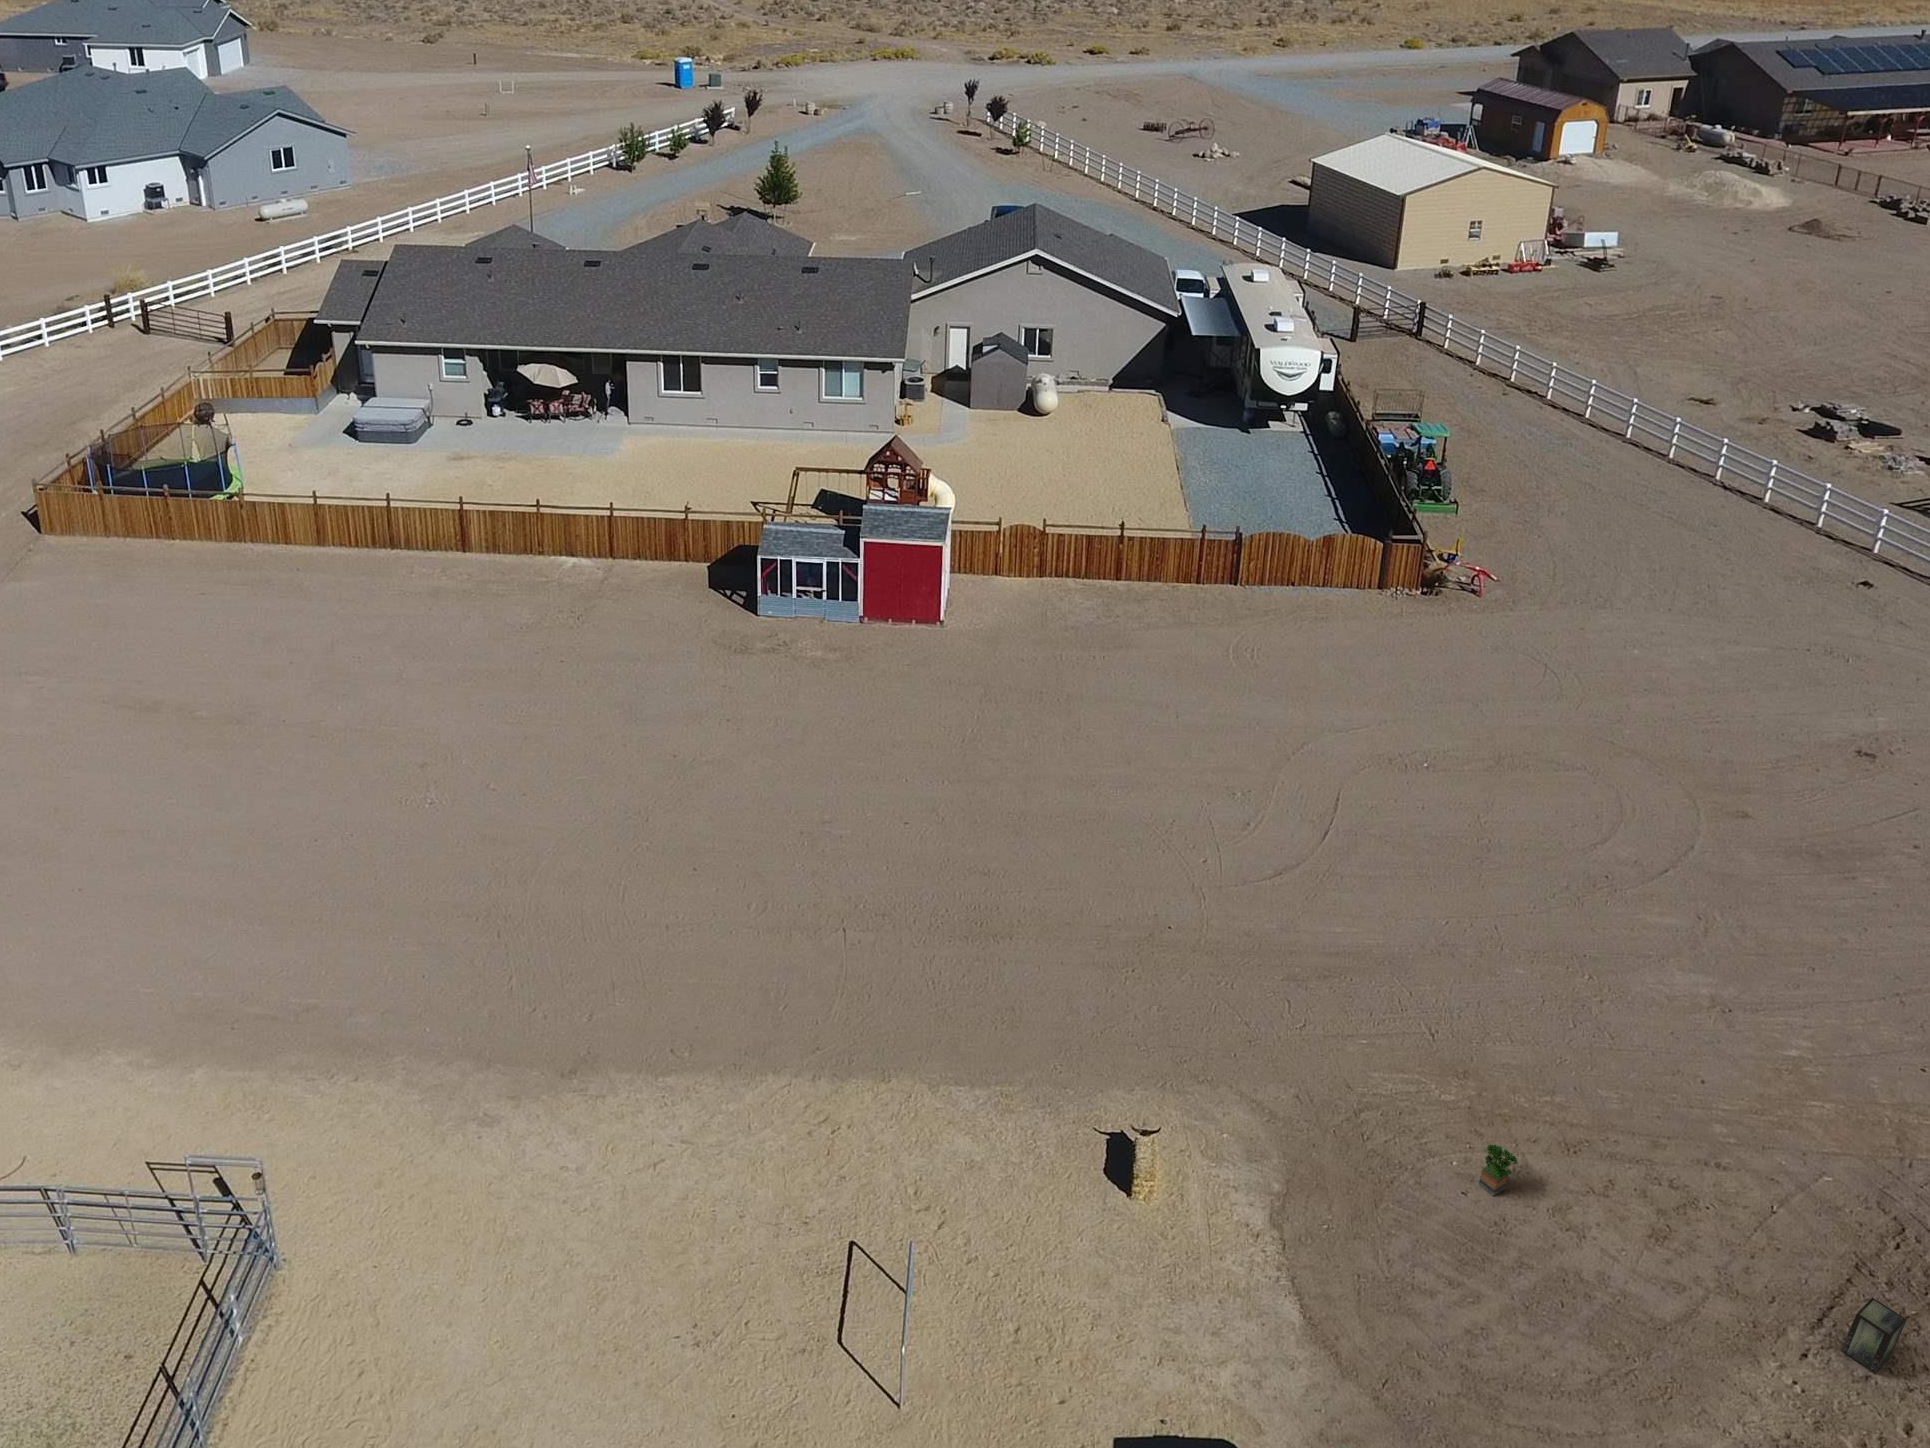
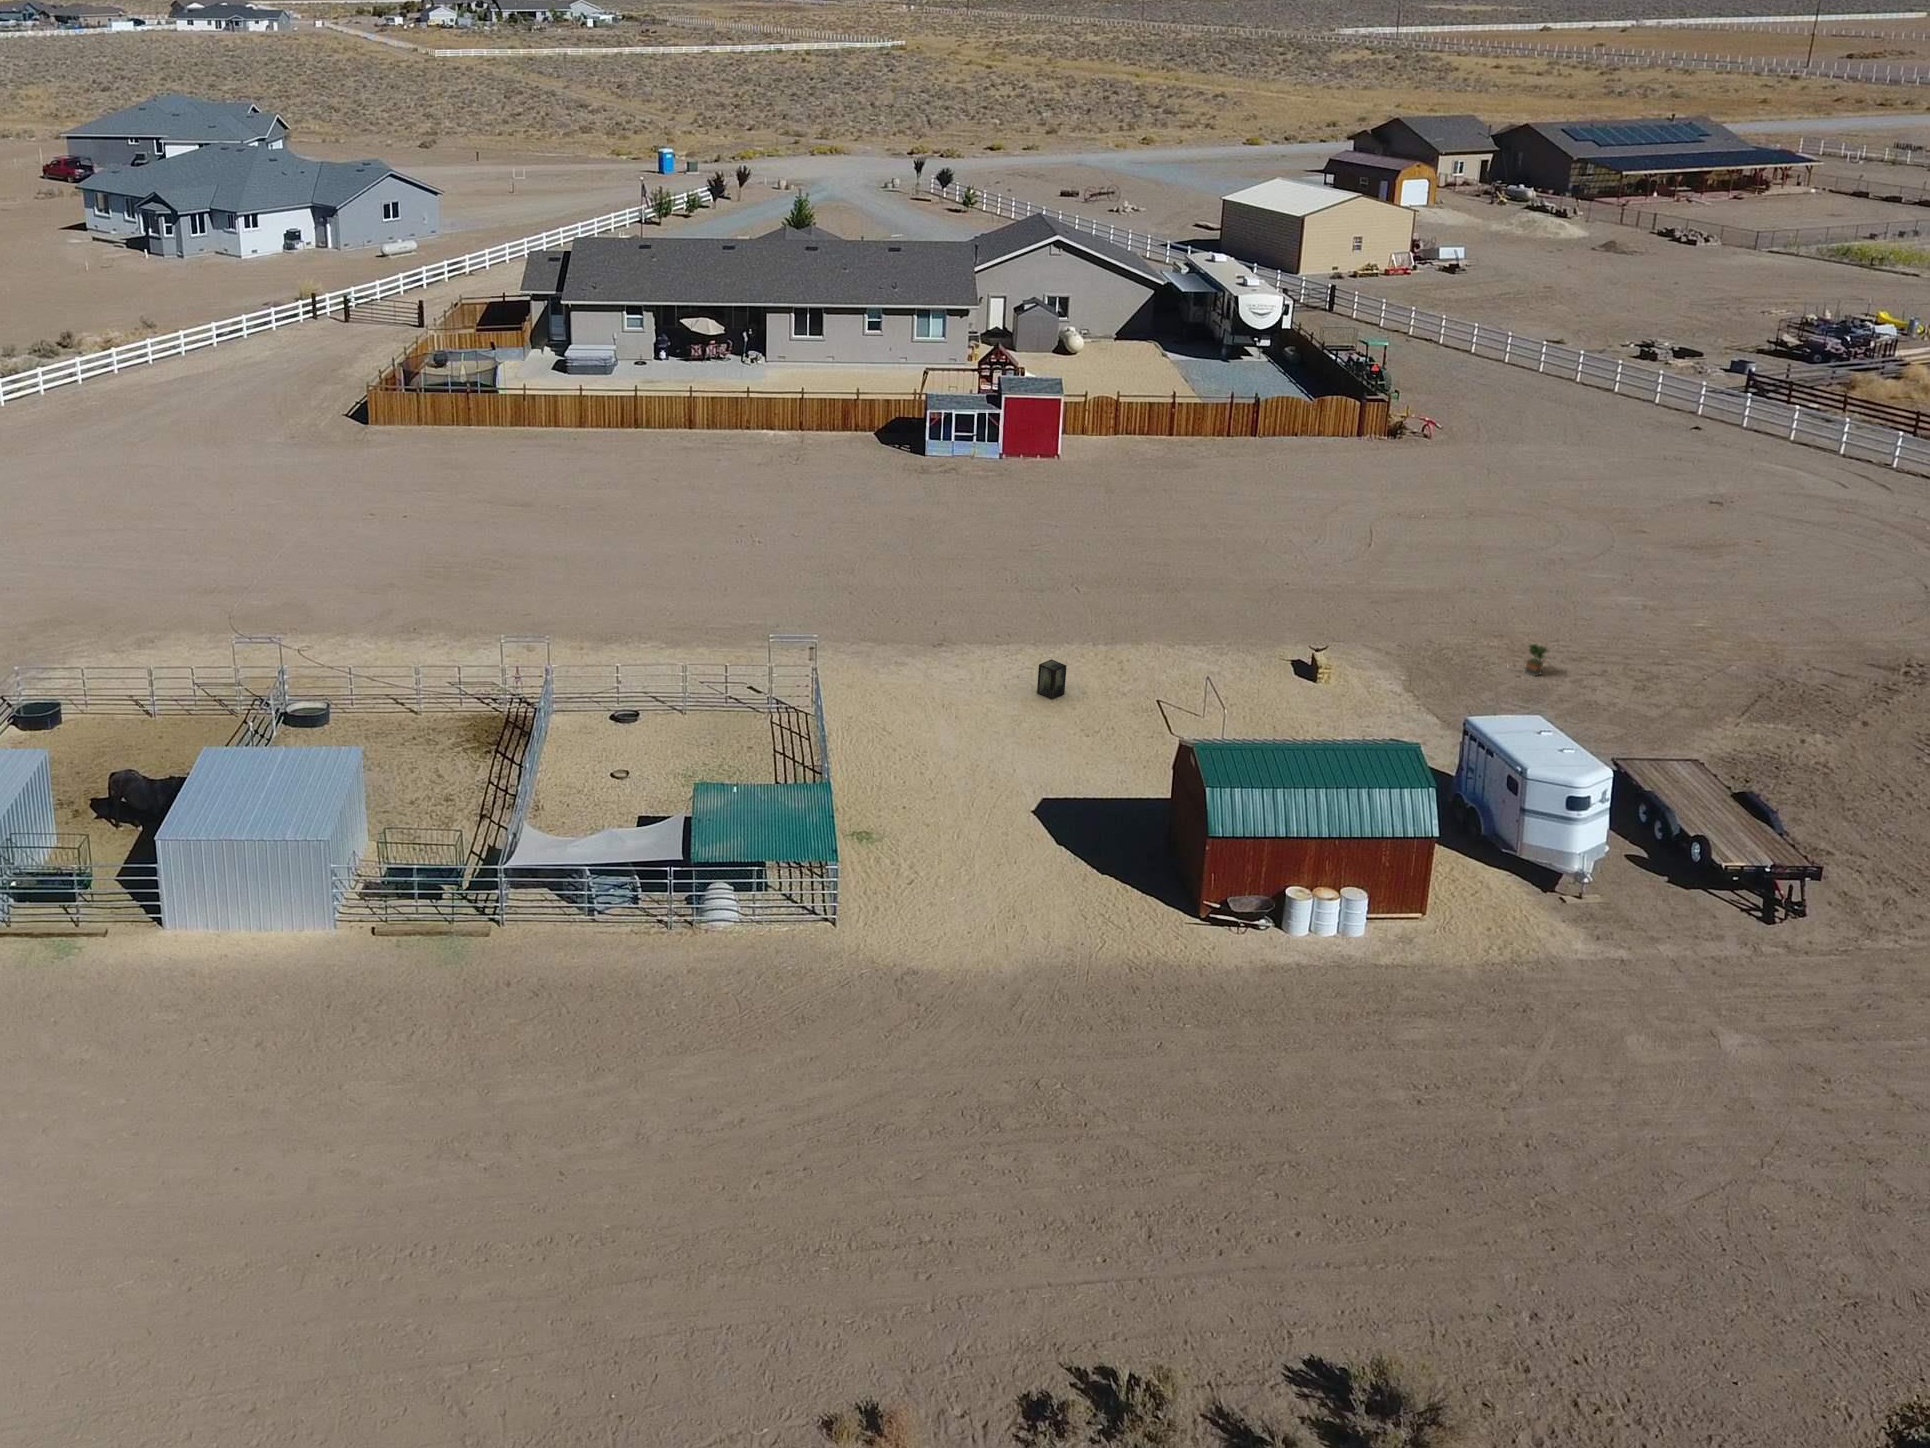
storage box: present [1841,1297,1907,1374] -> present [1037,659,1067,700]

